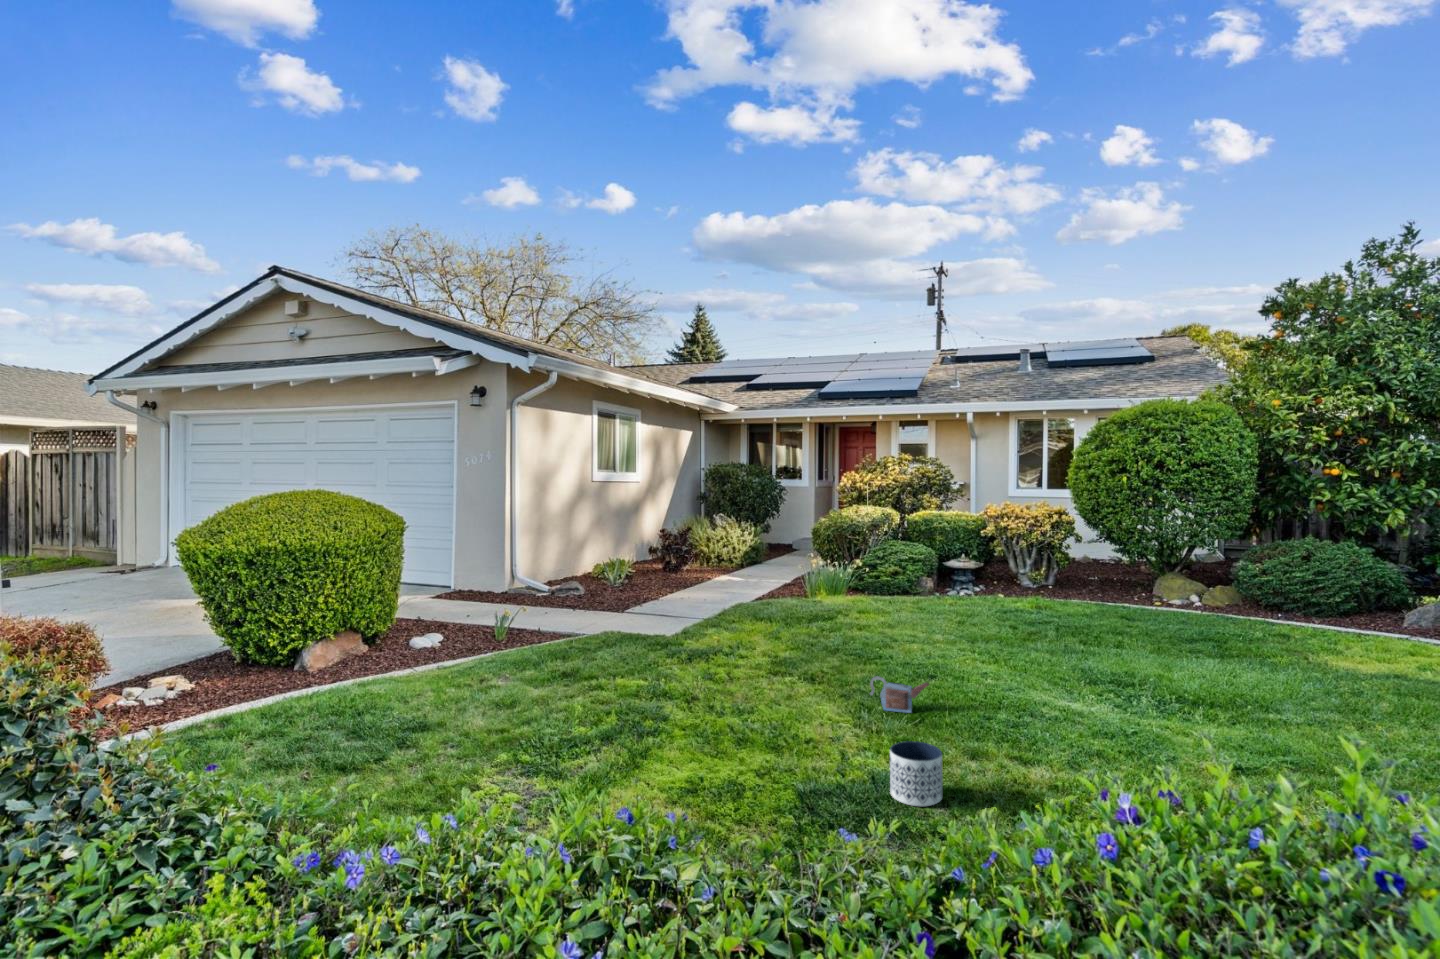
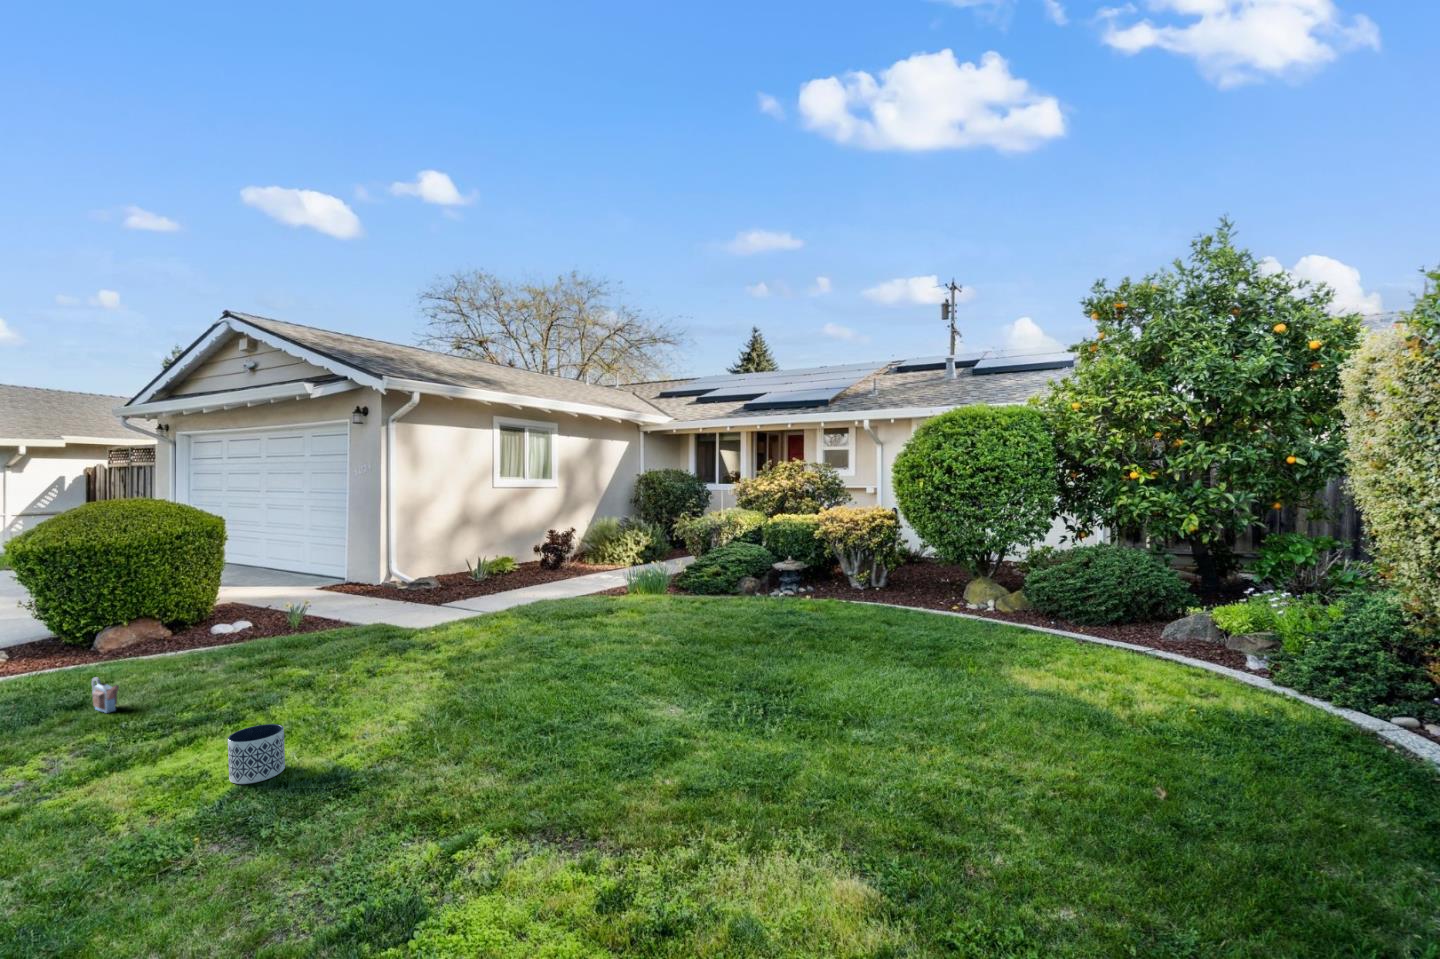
watering can: present [870,676,929,713] -> present [92,677,119,713]

